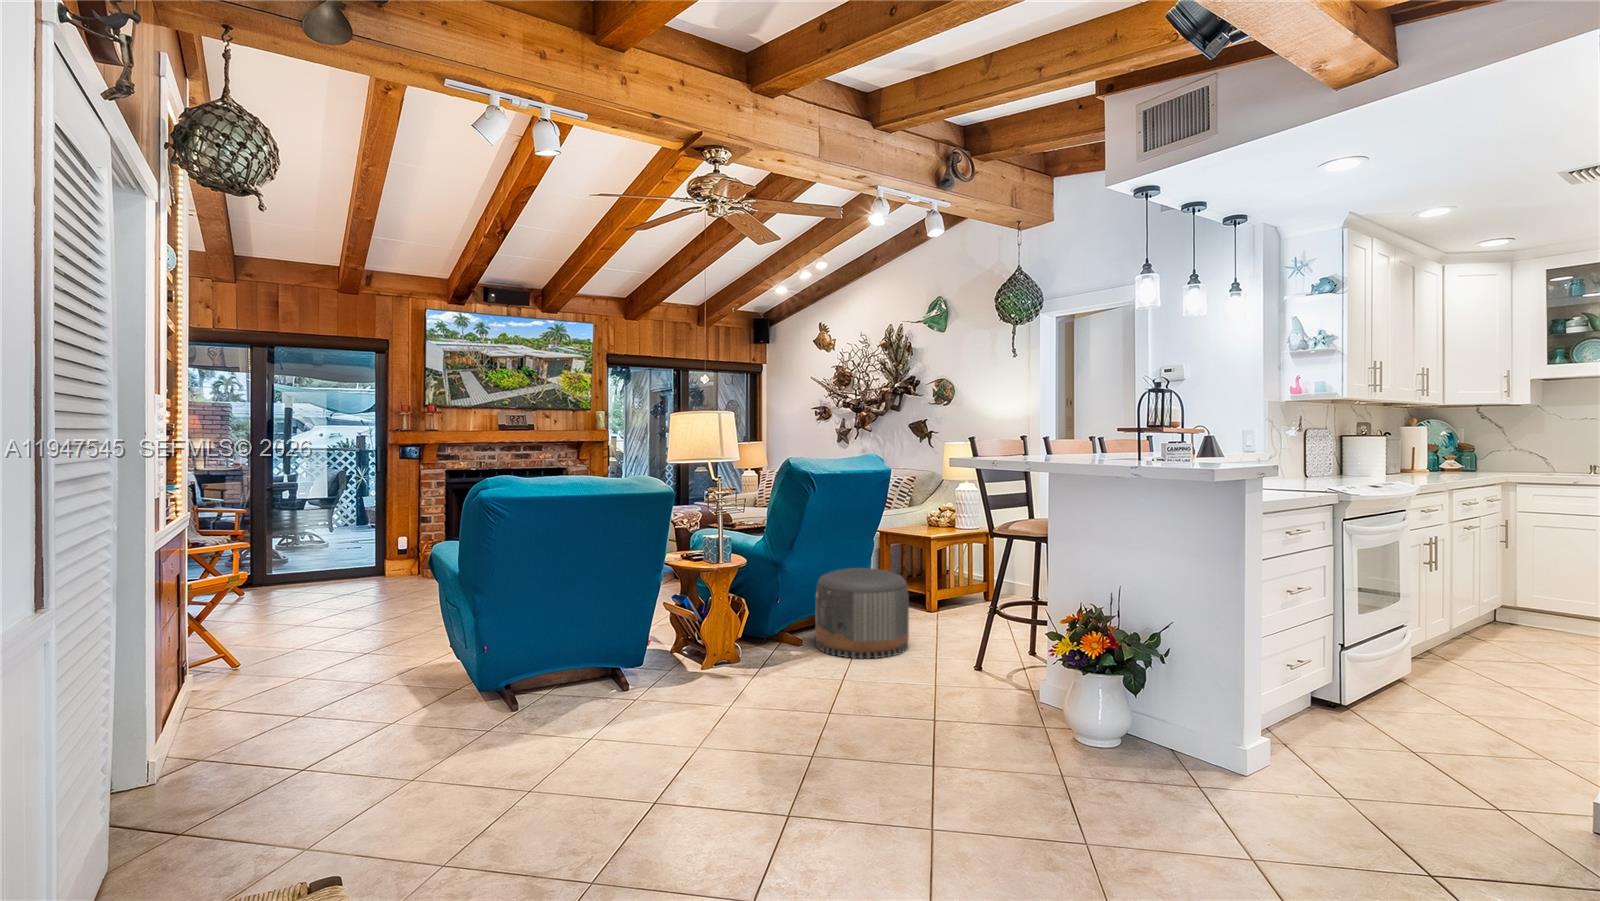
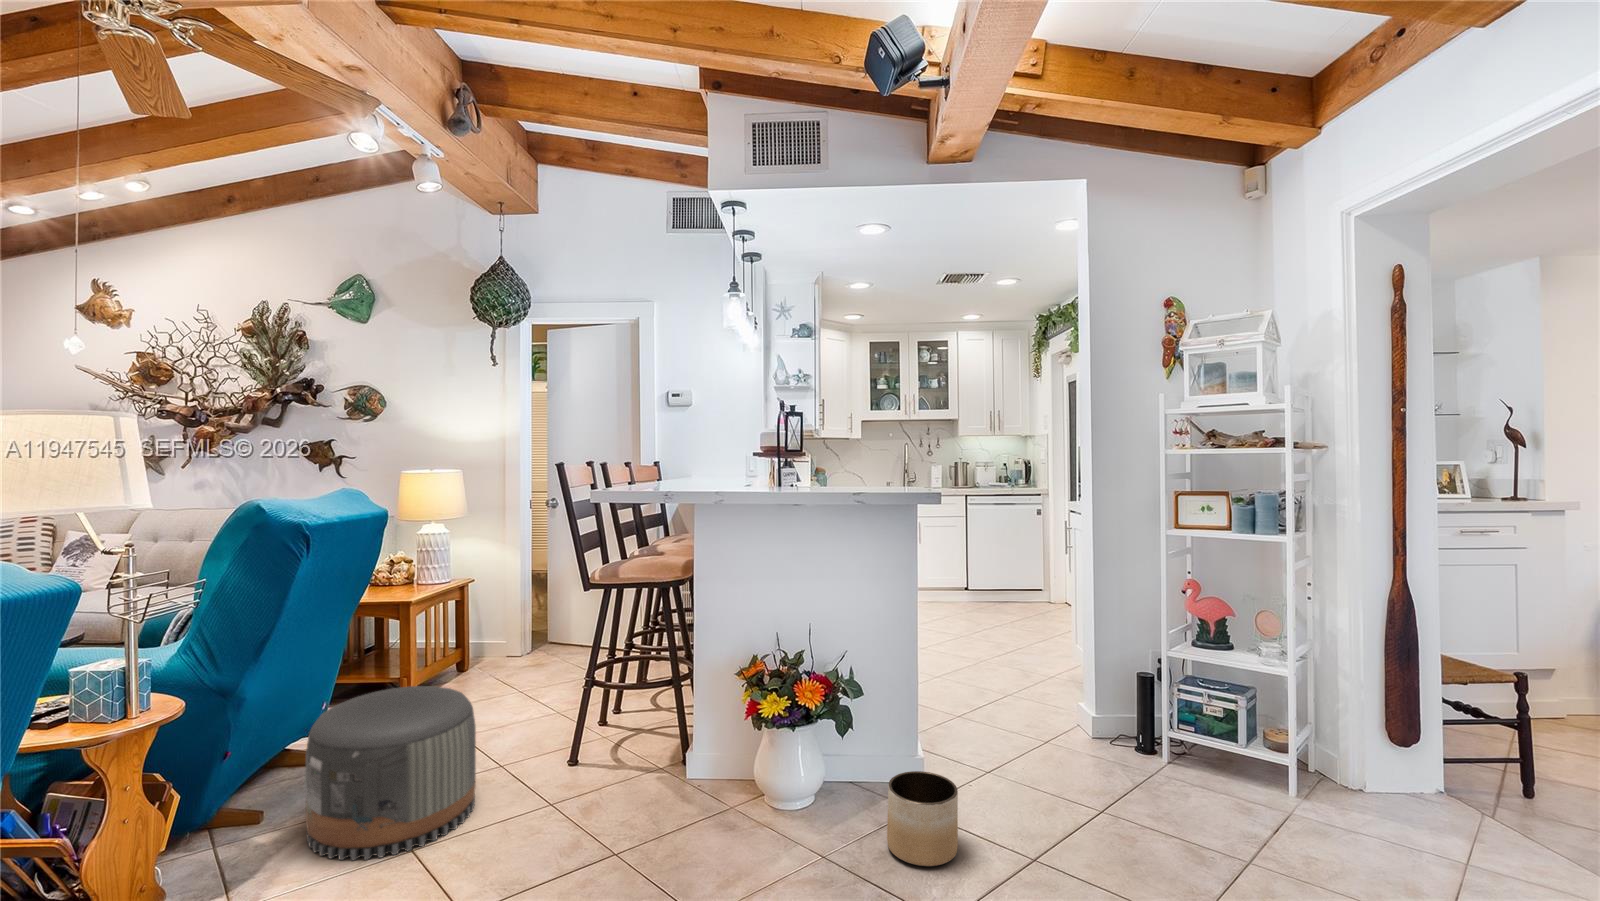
planter: none [1129,697,1199,777] -> present [887,771,958,867]

